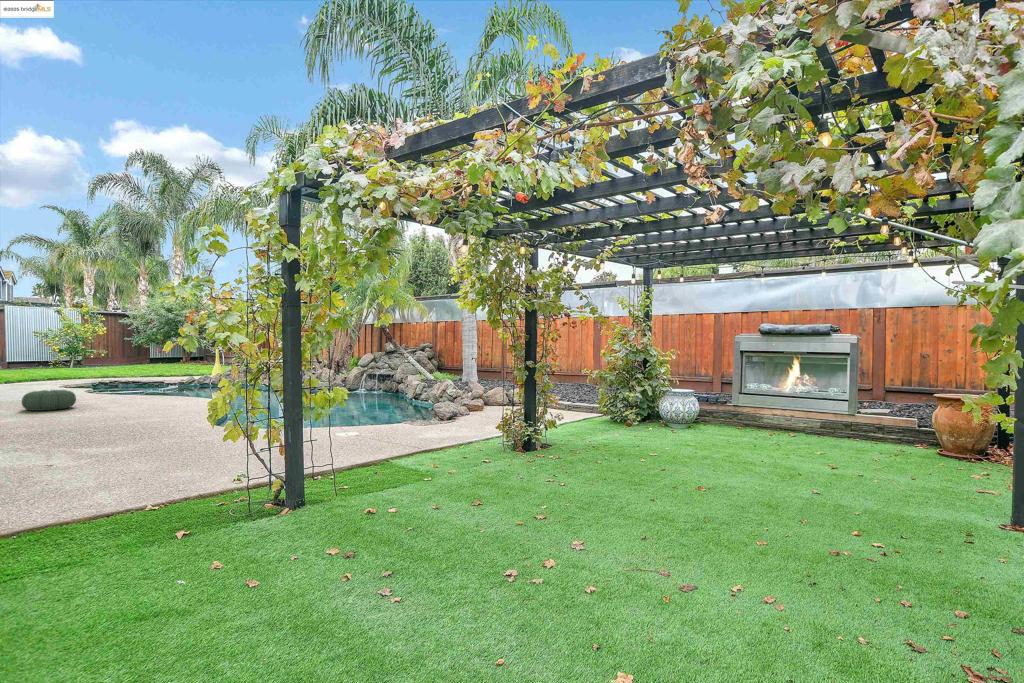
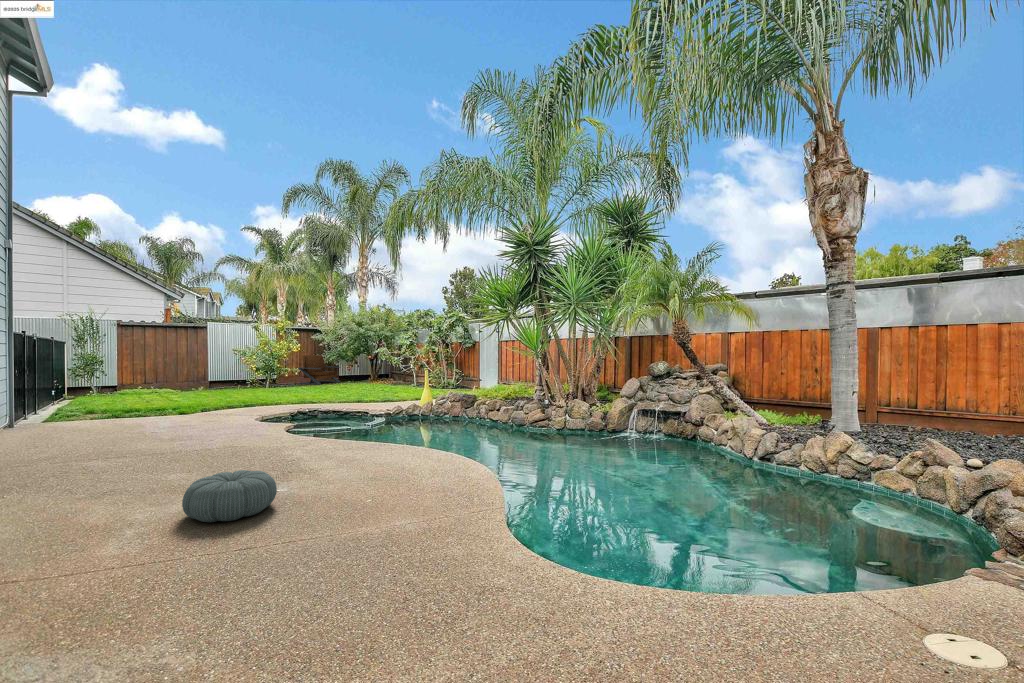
lounge chair: none [105,339,150,366] -> present [298,355,340,385]

